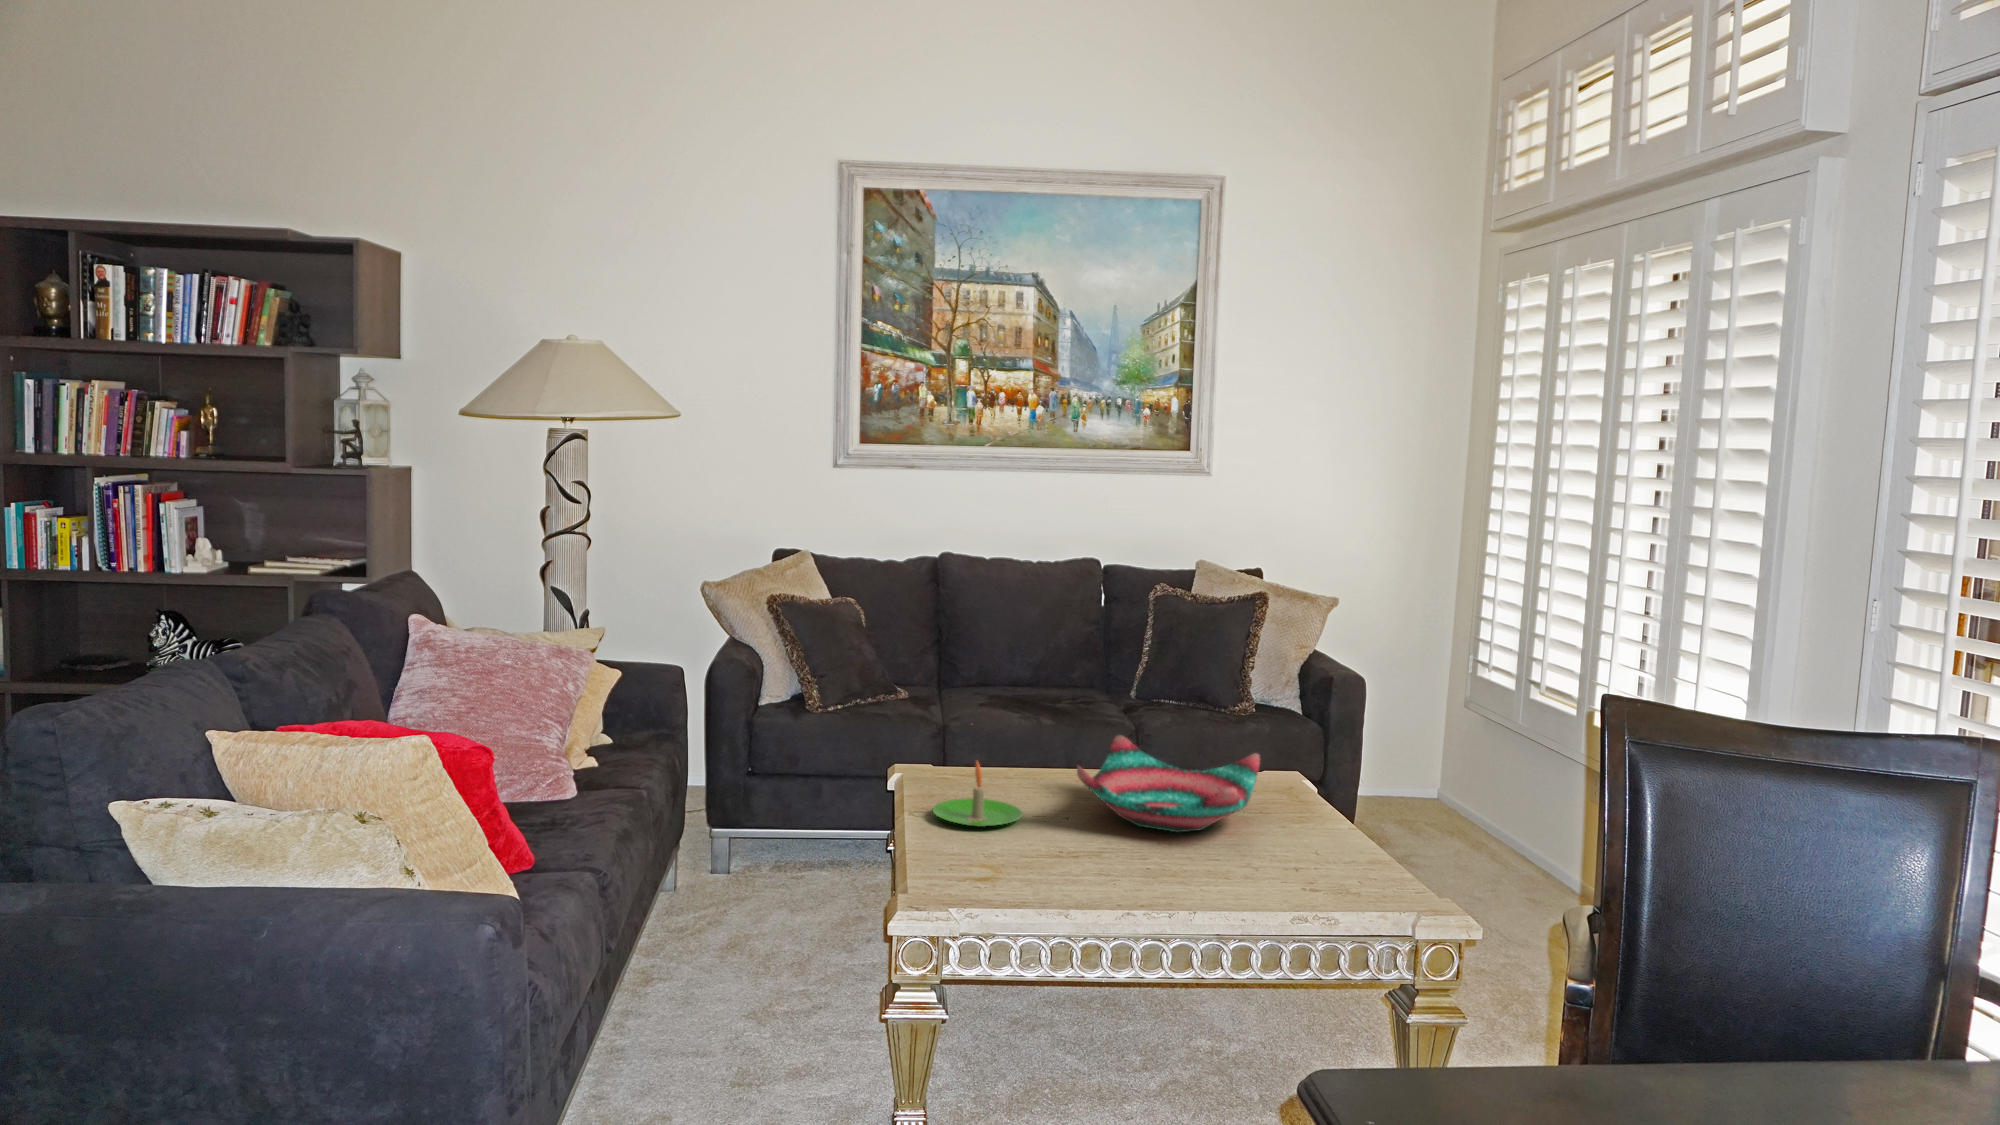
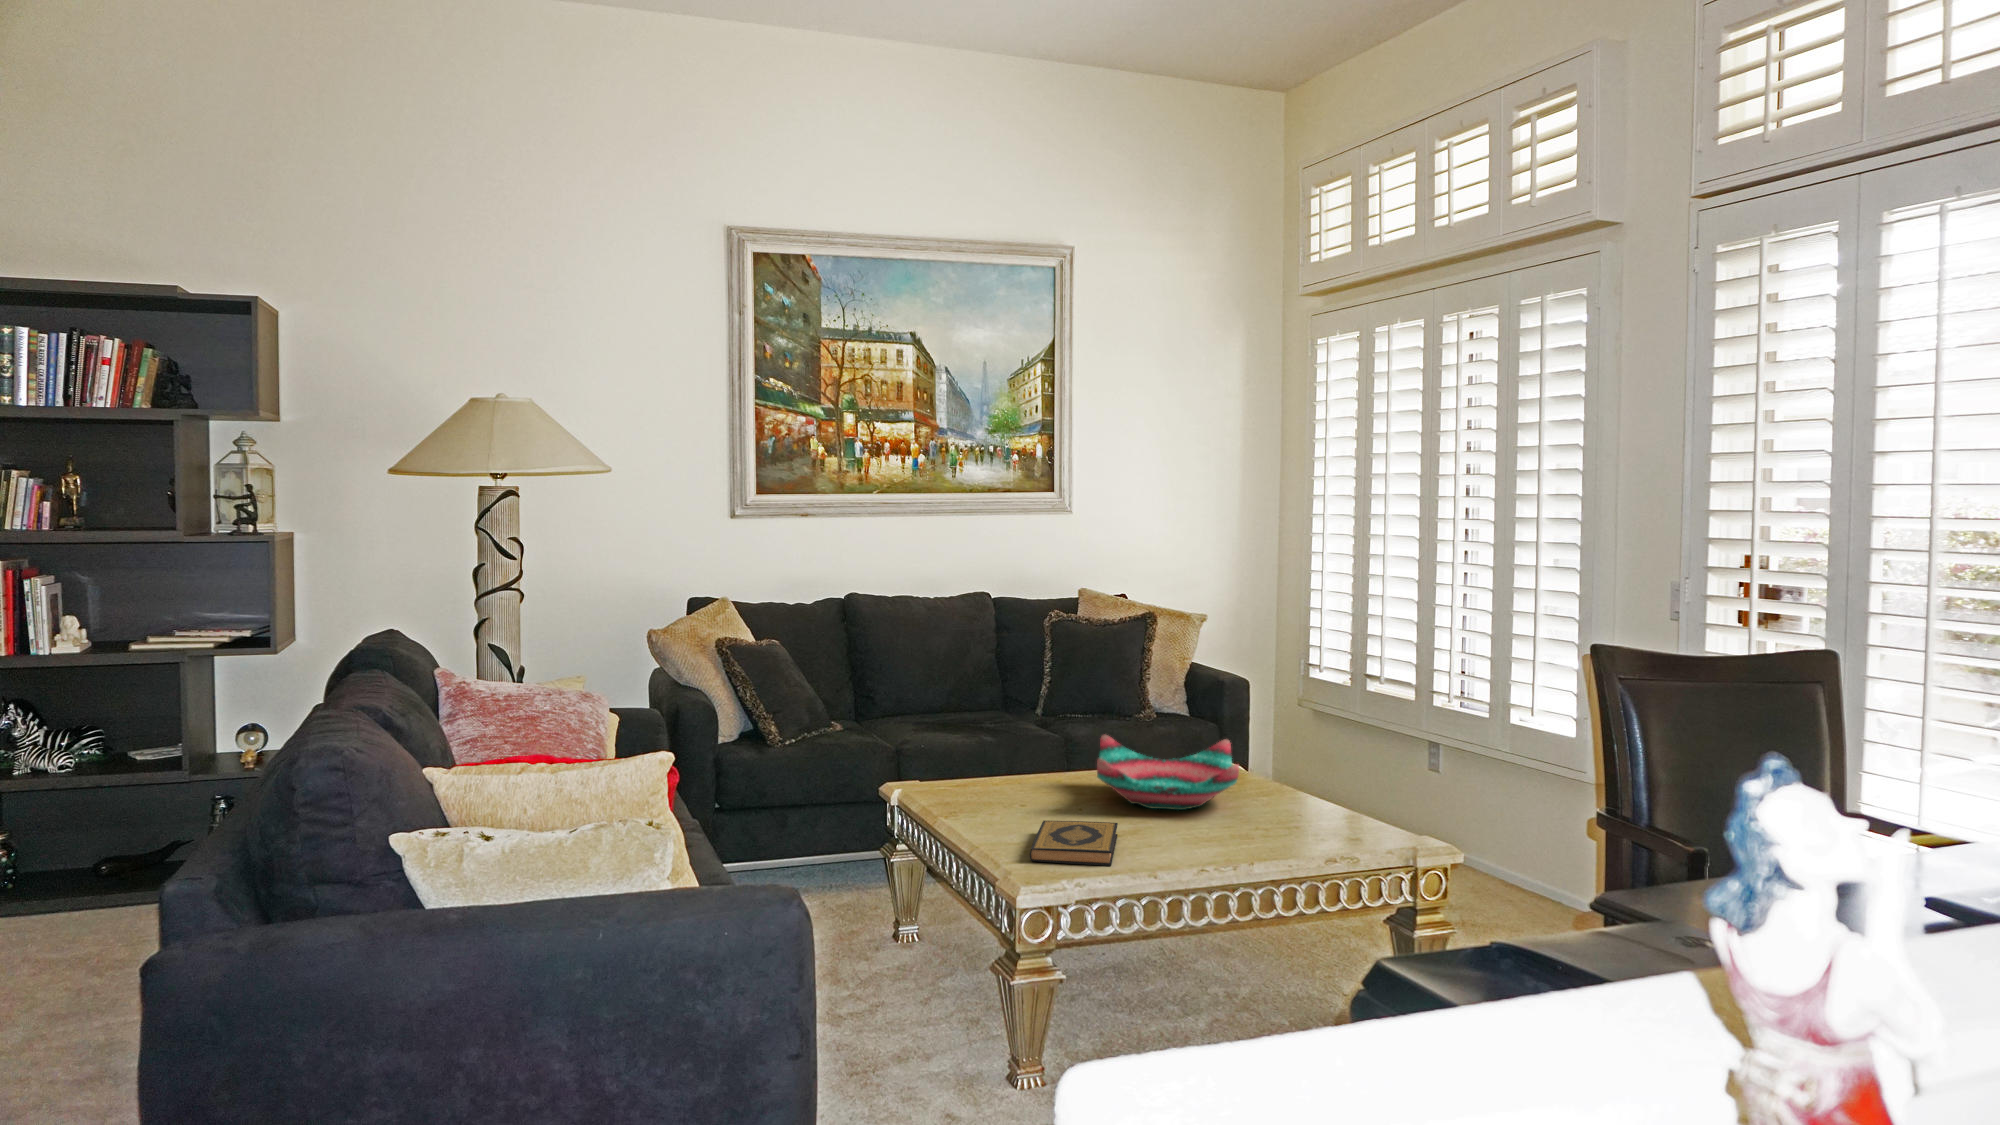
candle: present [933,761,1022,827] -> none [970,762,1051,820]
hardback book: none [938,831,1069,896] -> present [1030,821,1118,866]

